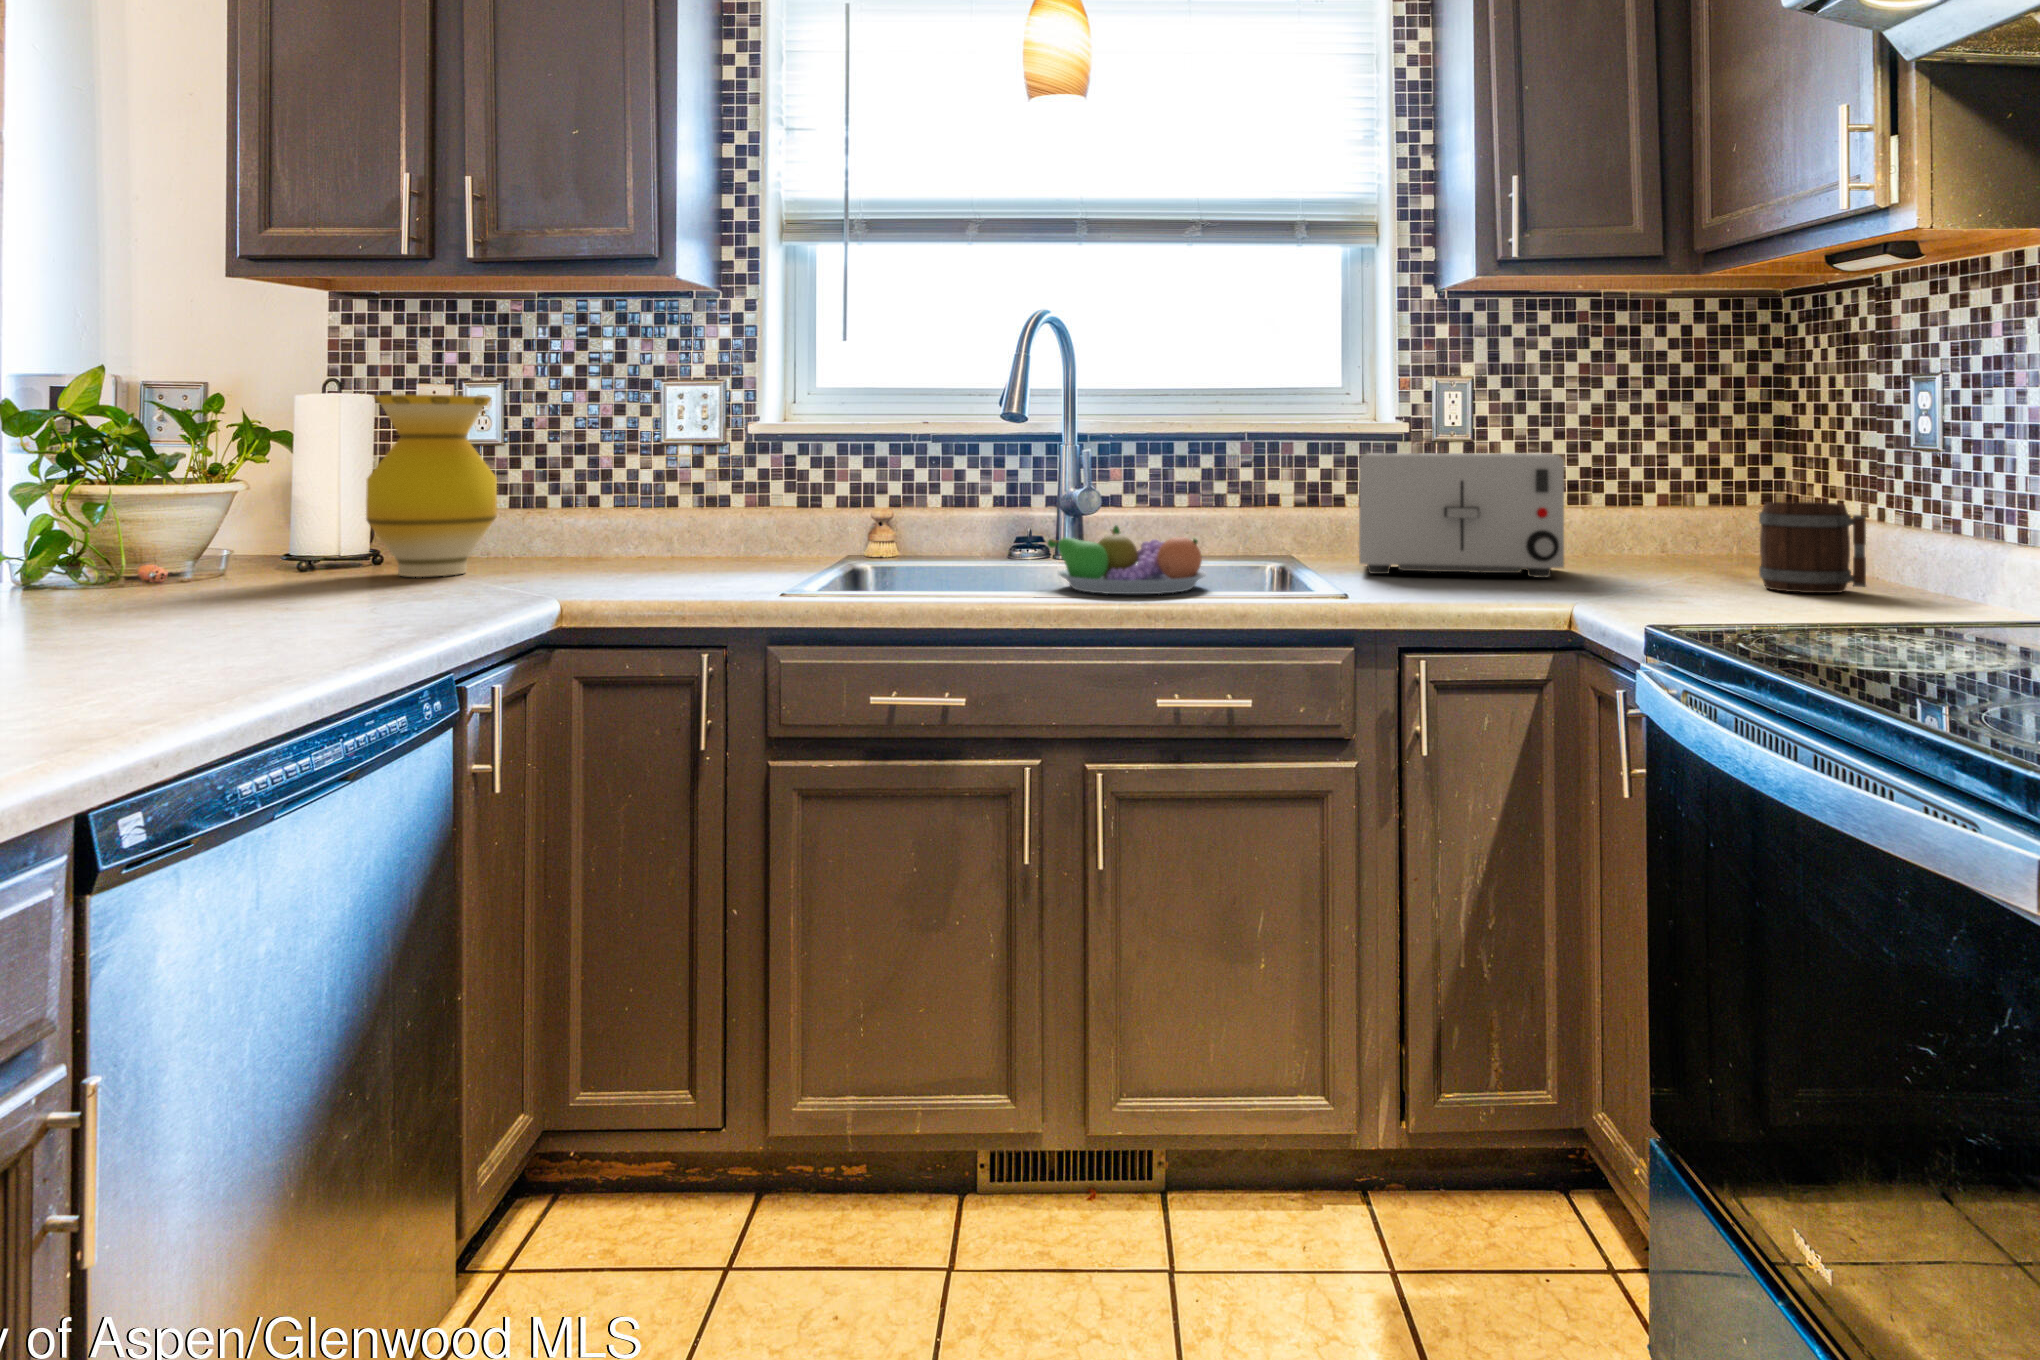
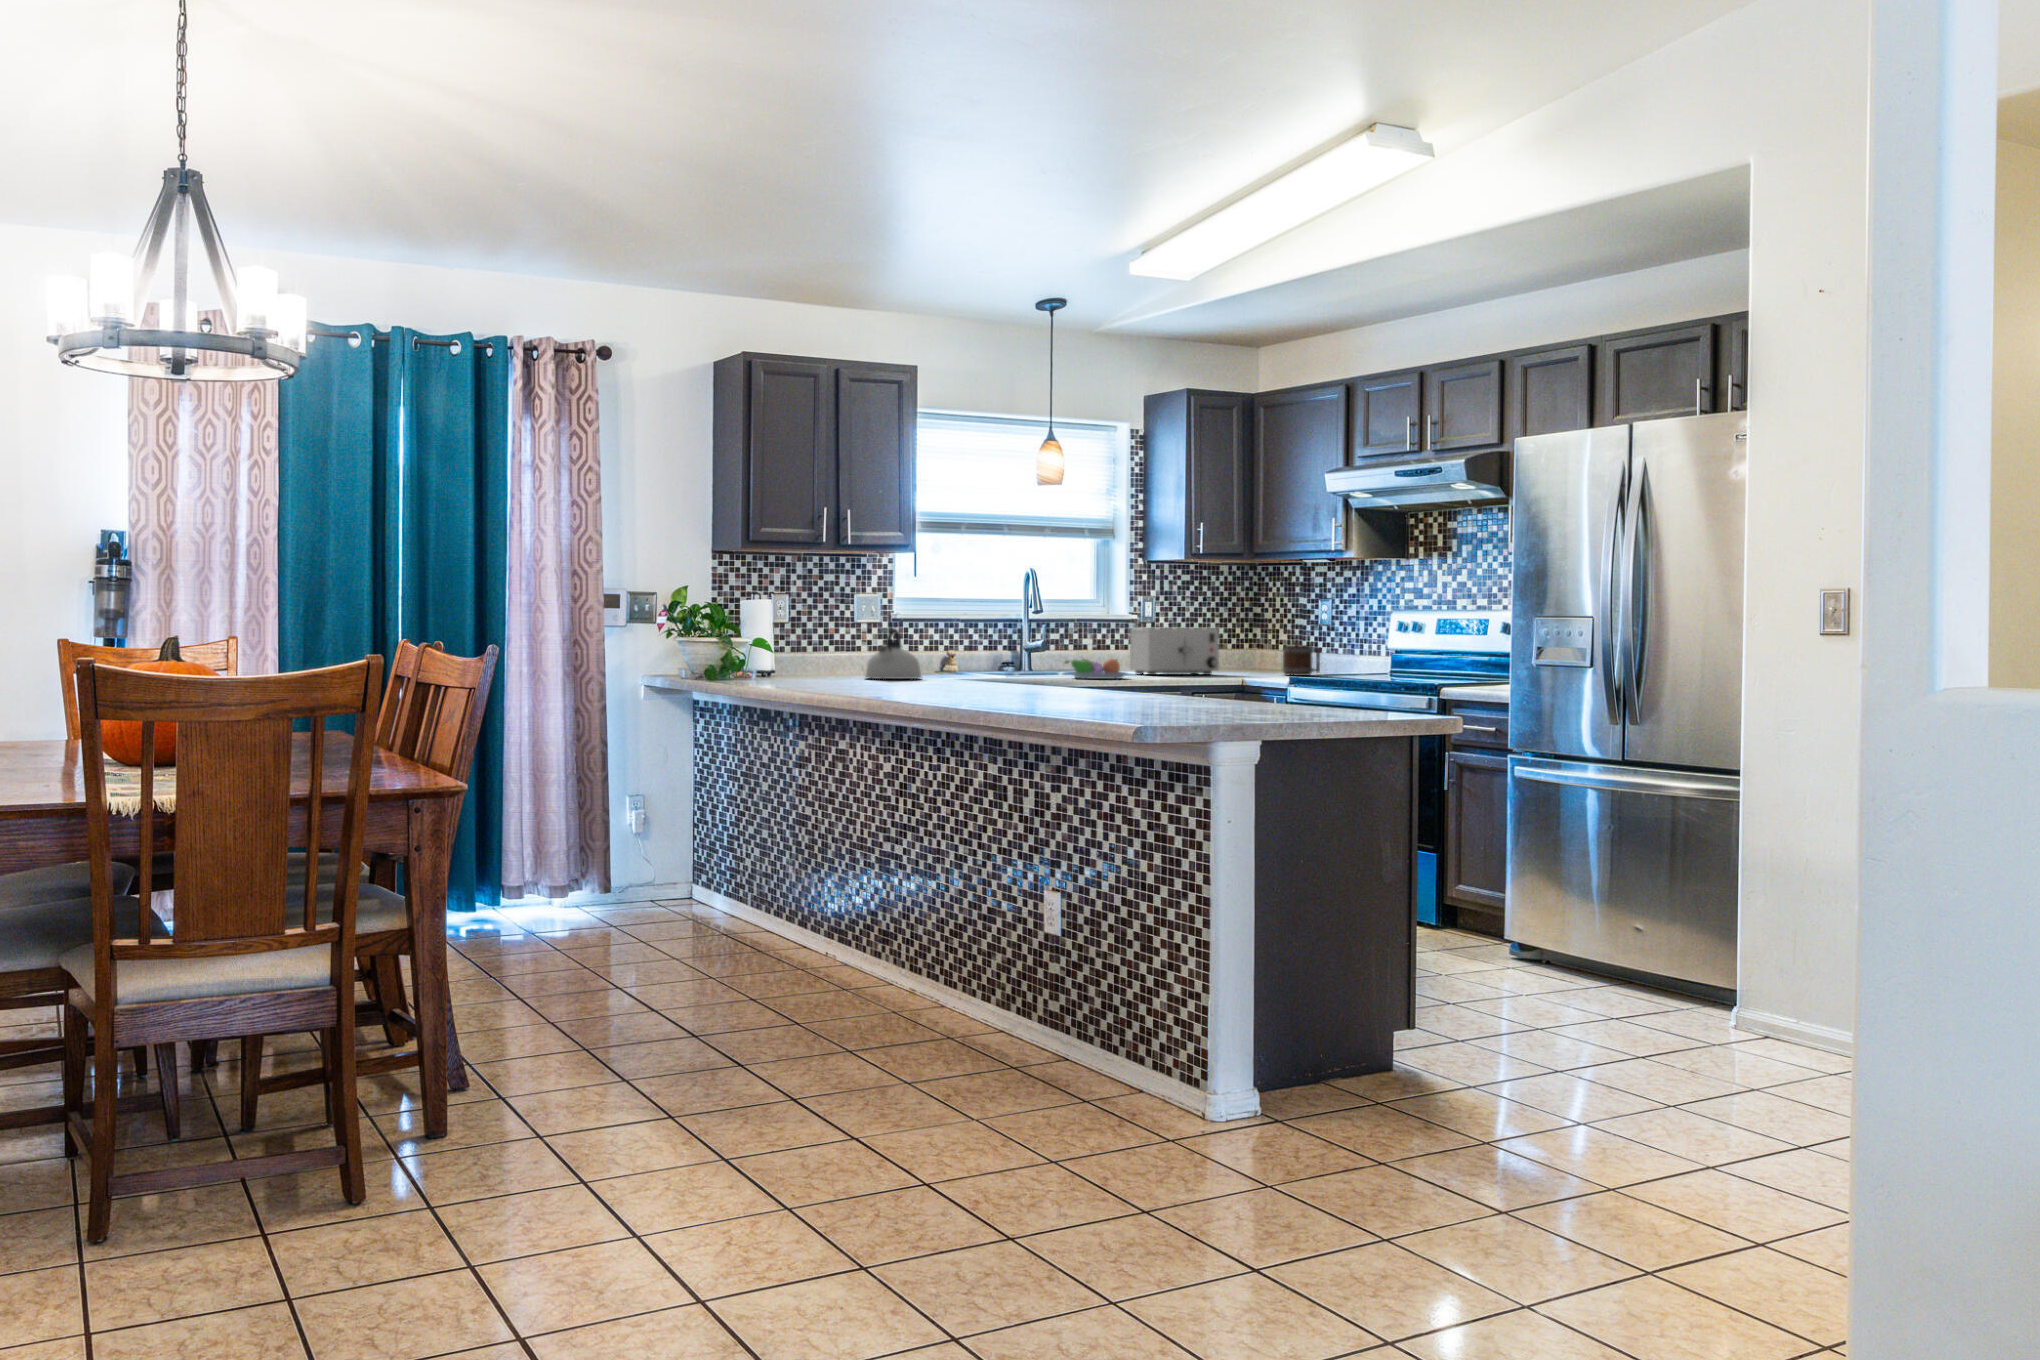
vase: present [366,395,497,577] -> none [784,601,836,681]
kettle: none [587,456,736,576] -> present [865,628,921,679]

